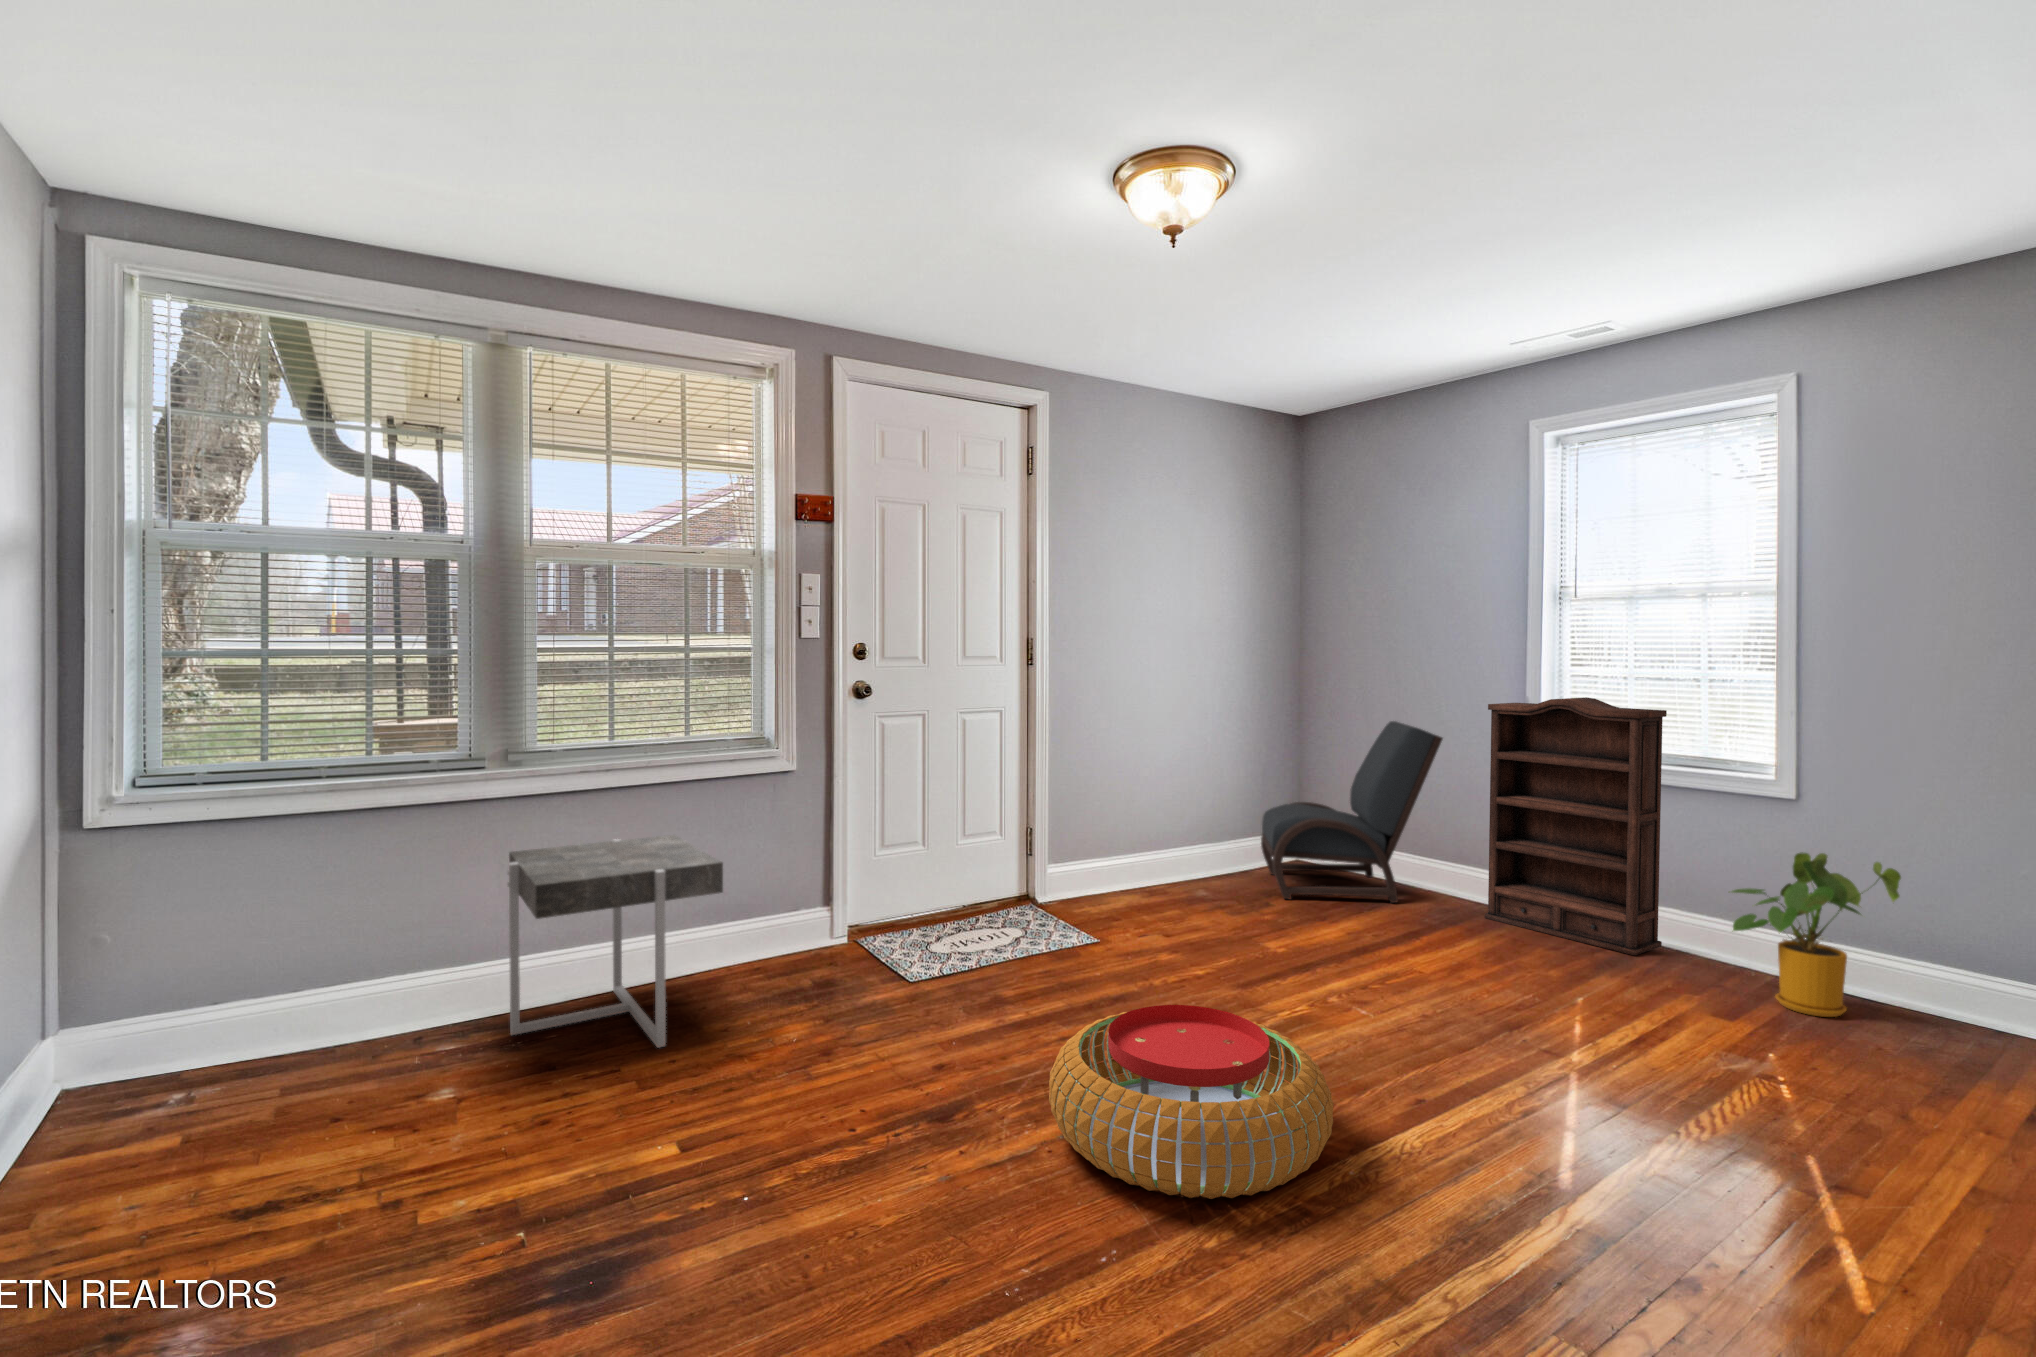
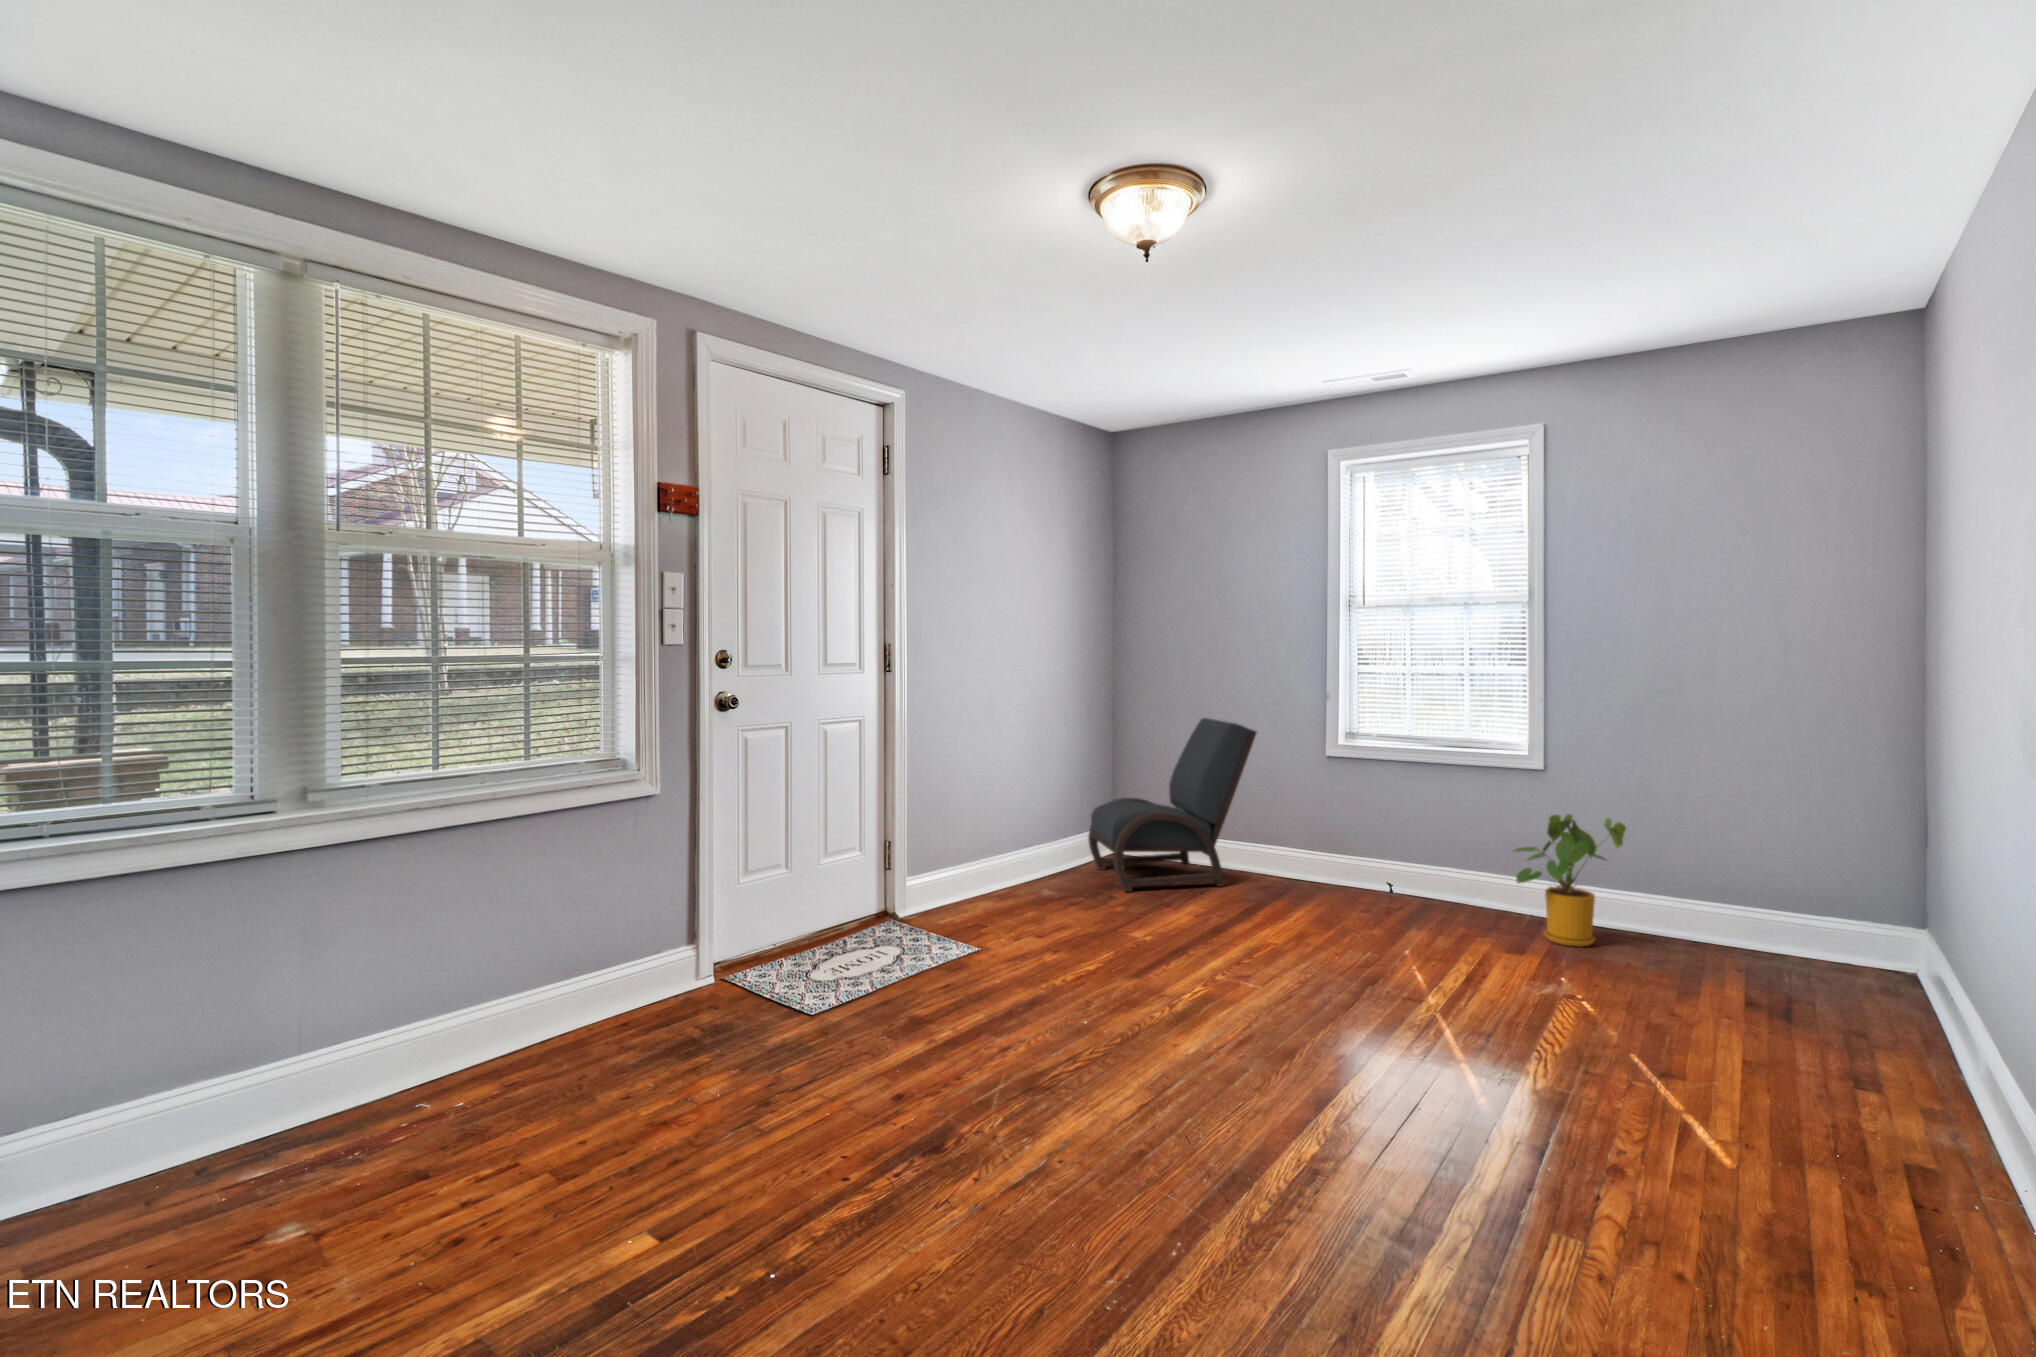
bookshelf: present [1485,697,1667,956] -> none [1300,692,1444,913]
side table: present [507,835,723,1048] -> none [322,877,625,1144]
pouf: present [1049,1005,1333,1199] -> none [1041,1000,1315,1182]

